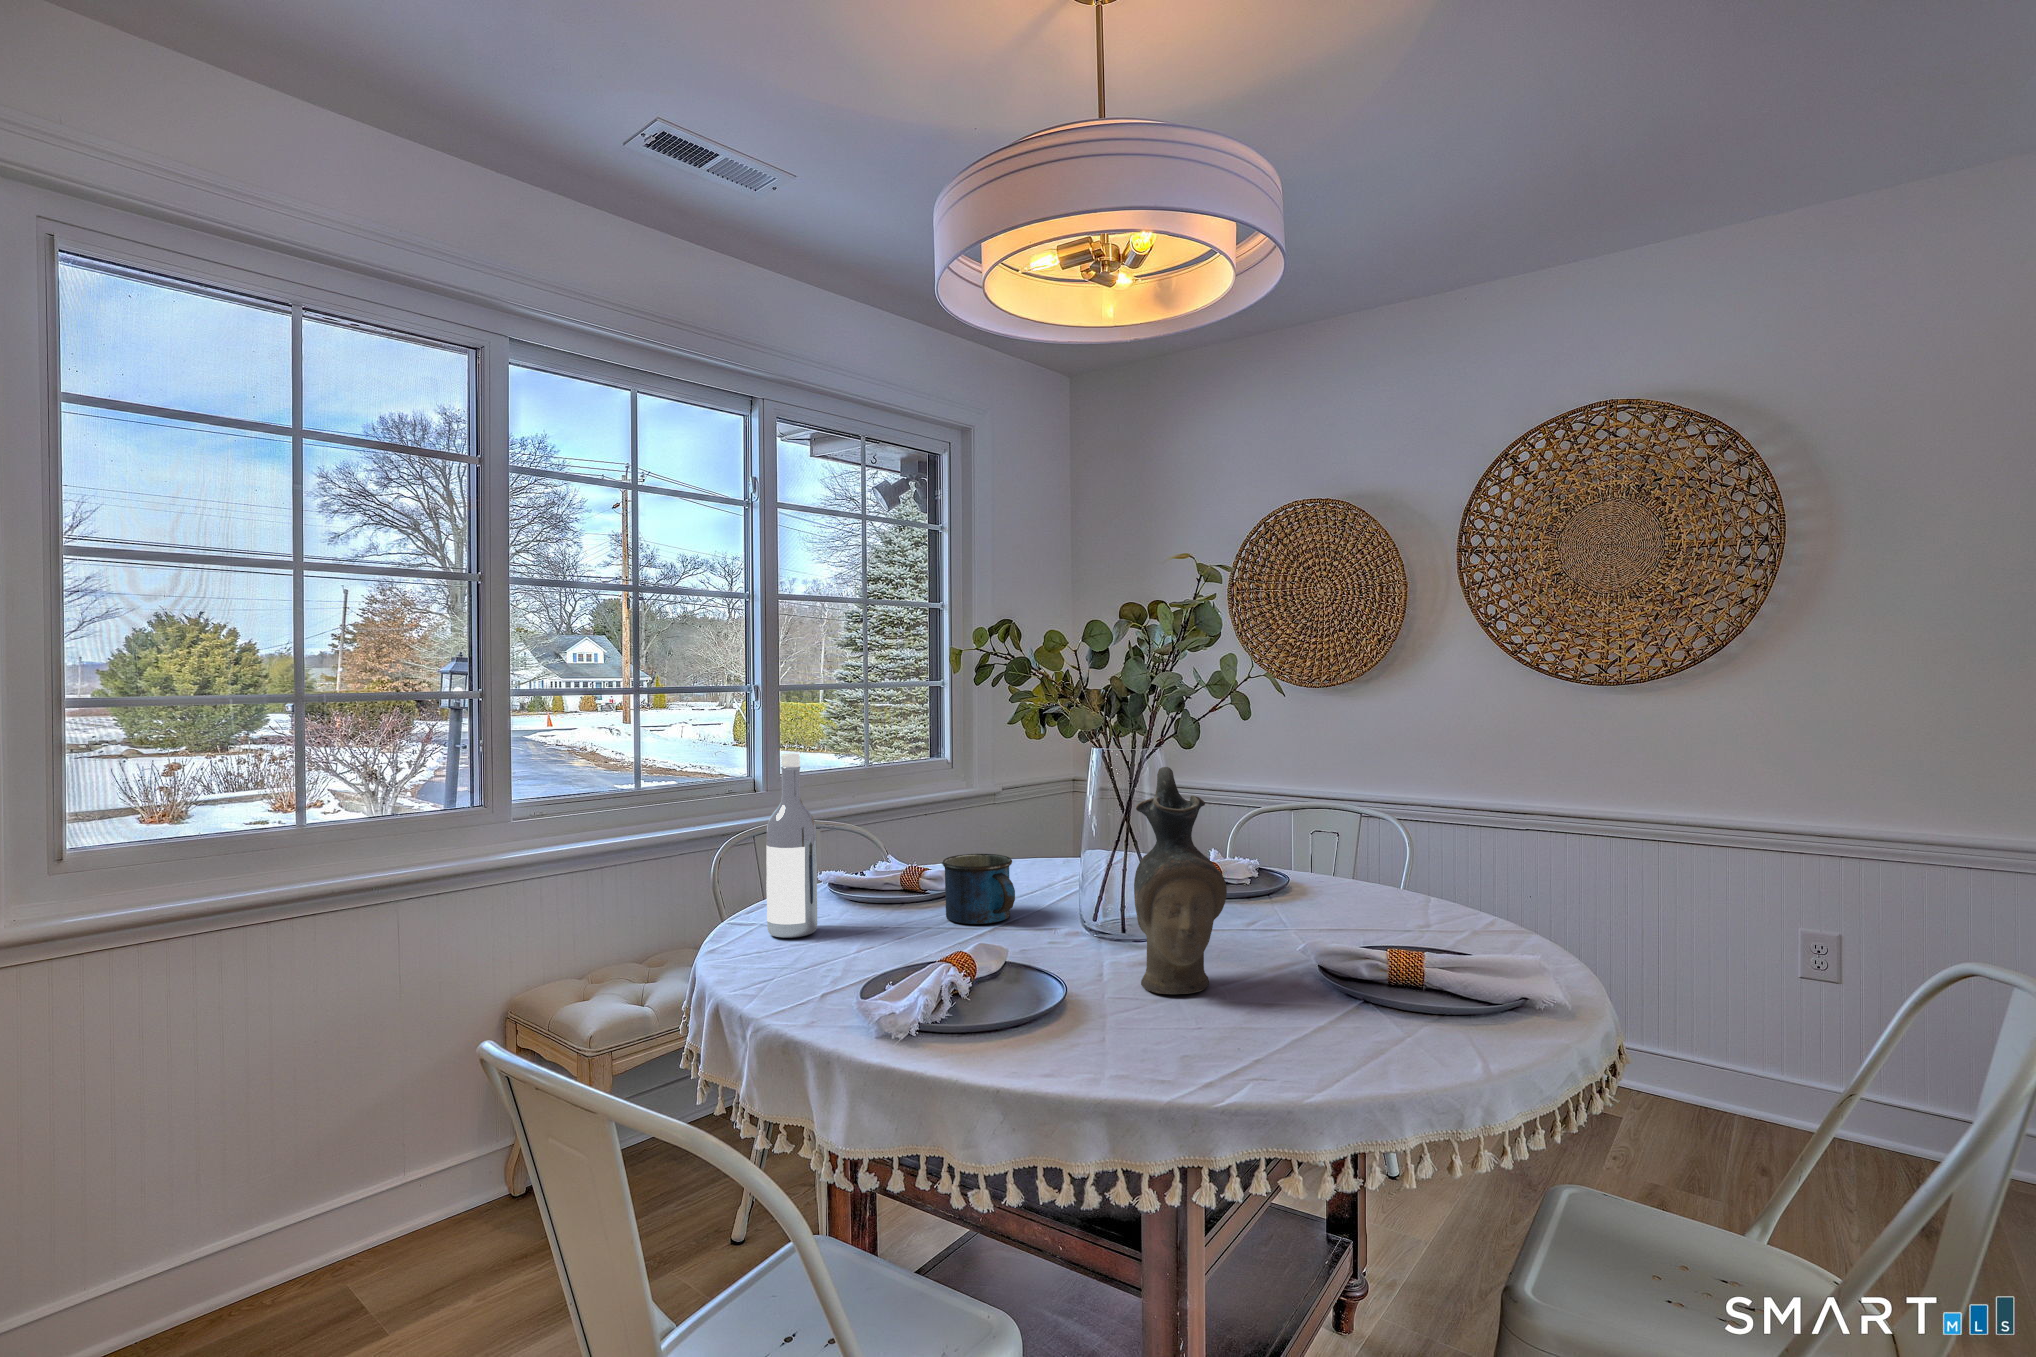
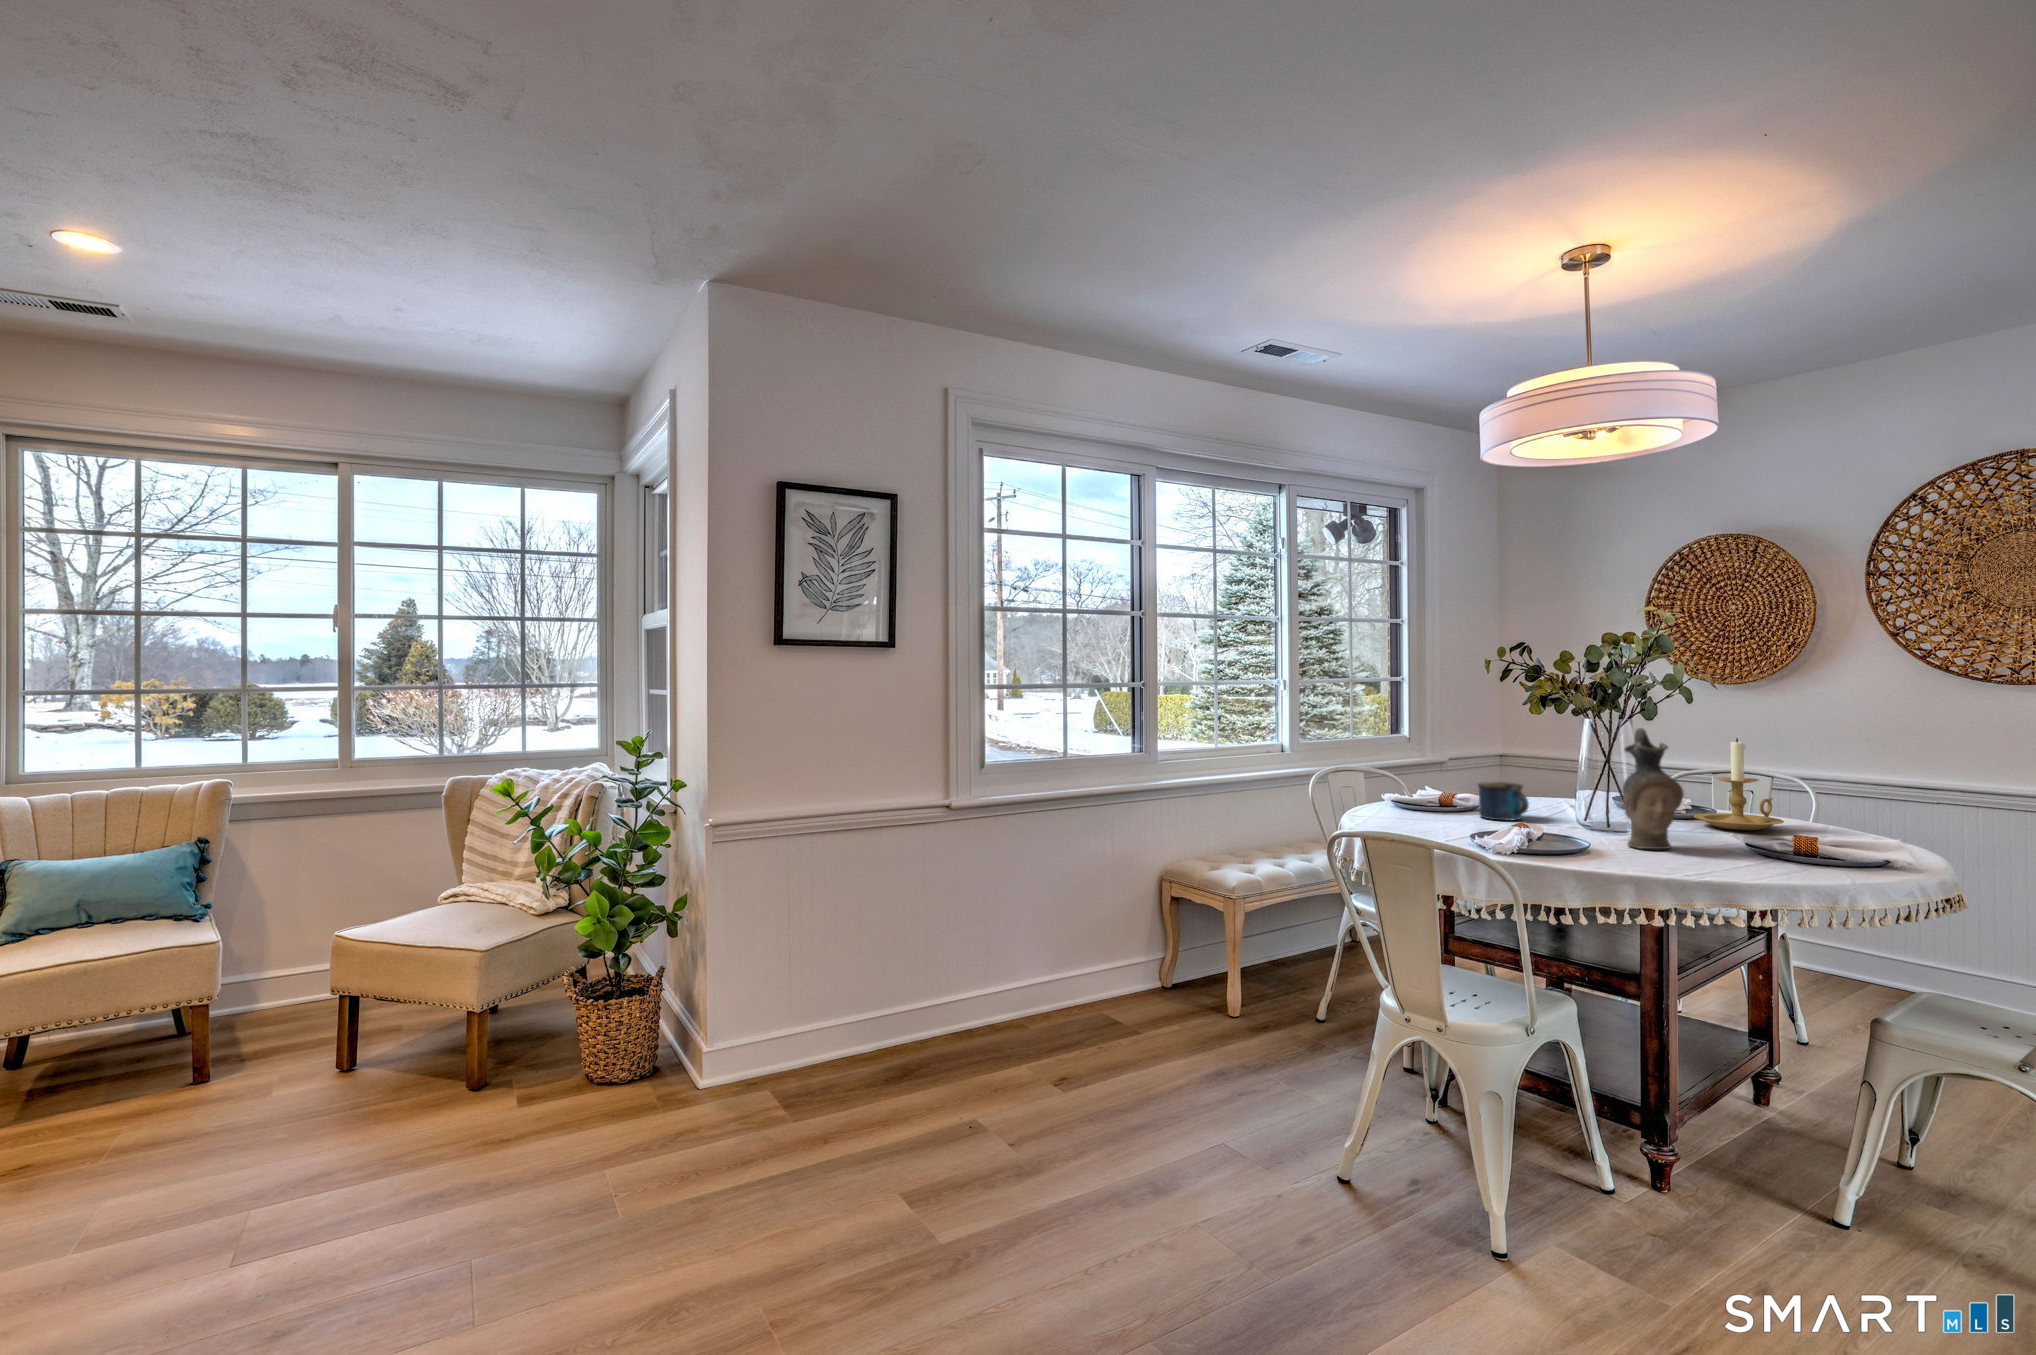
wine bottle: present [766,753,817,938] -> none [1377,719,1407,820]
candle holder: none [1257,774,1377,923] -> present [1694,738,1784,830]

